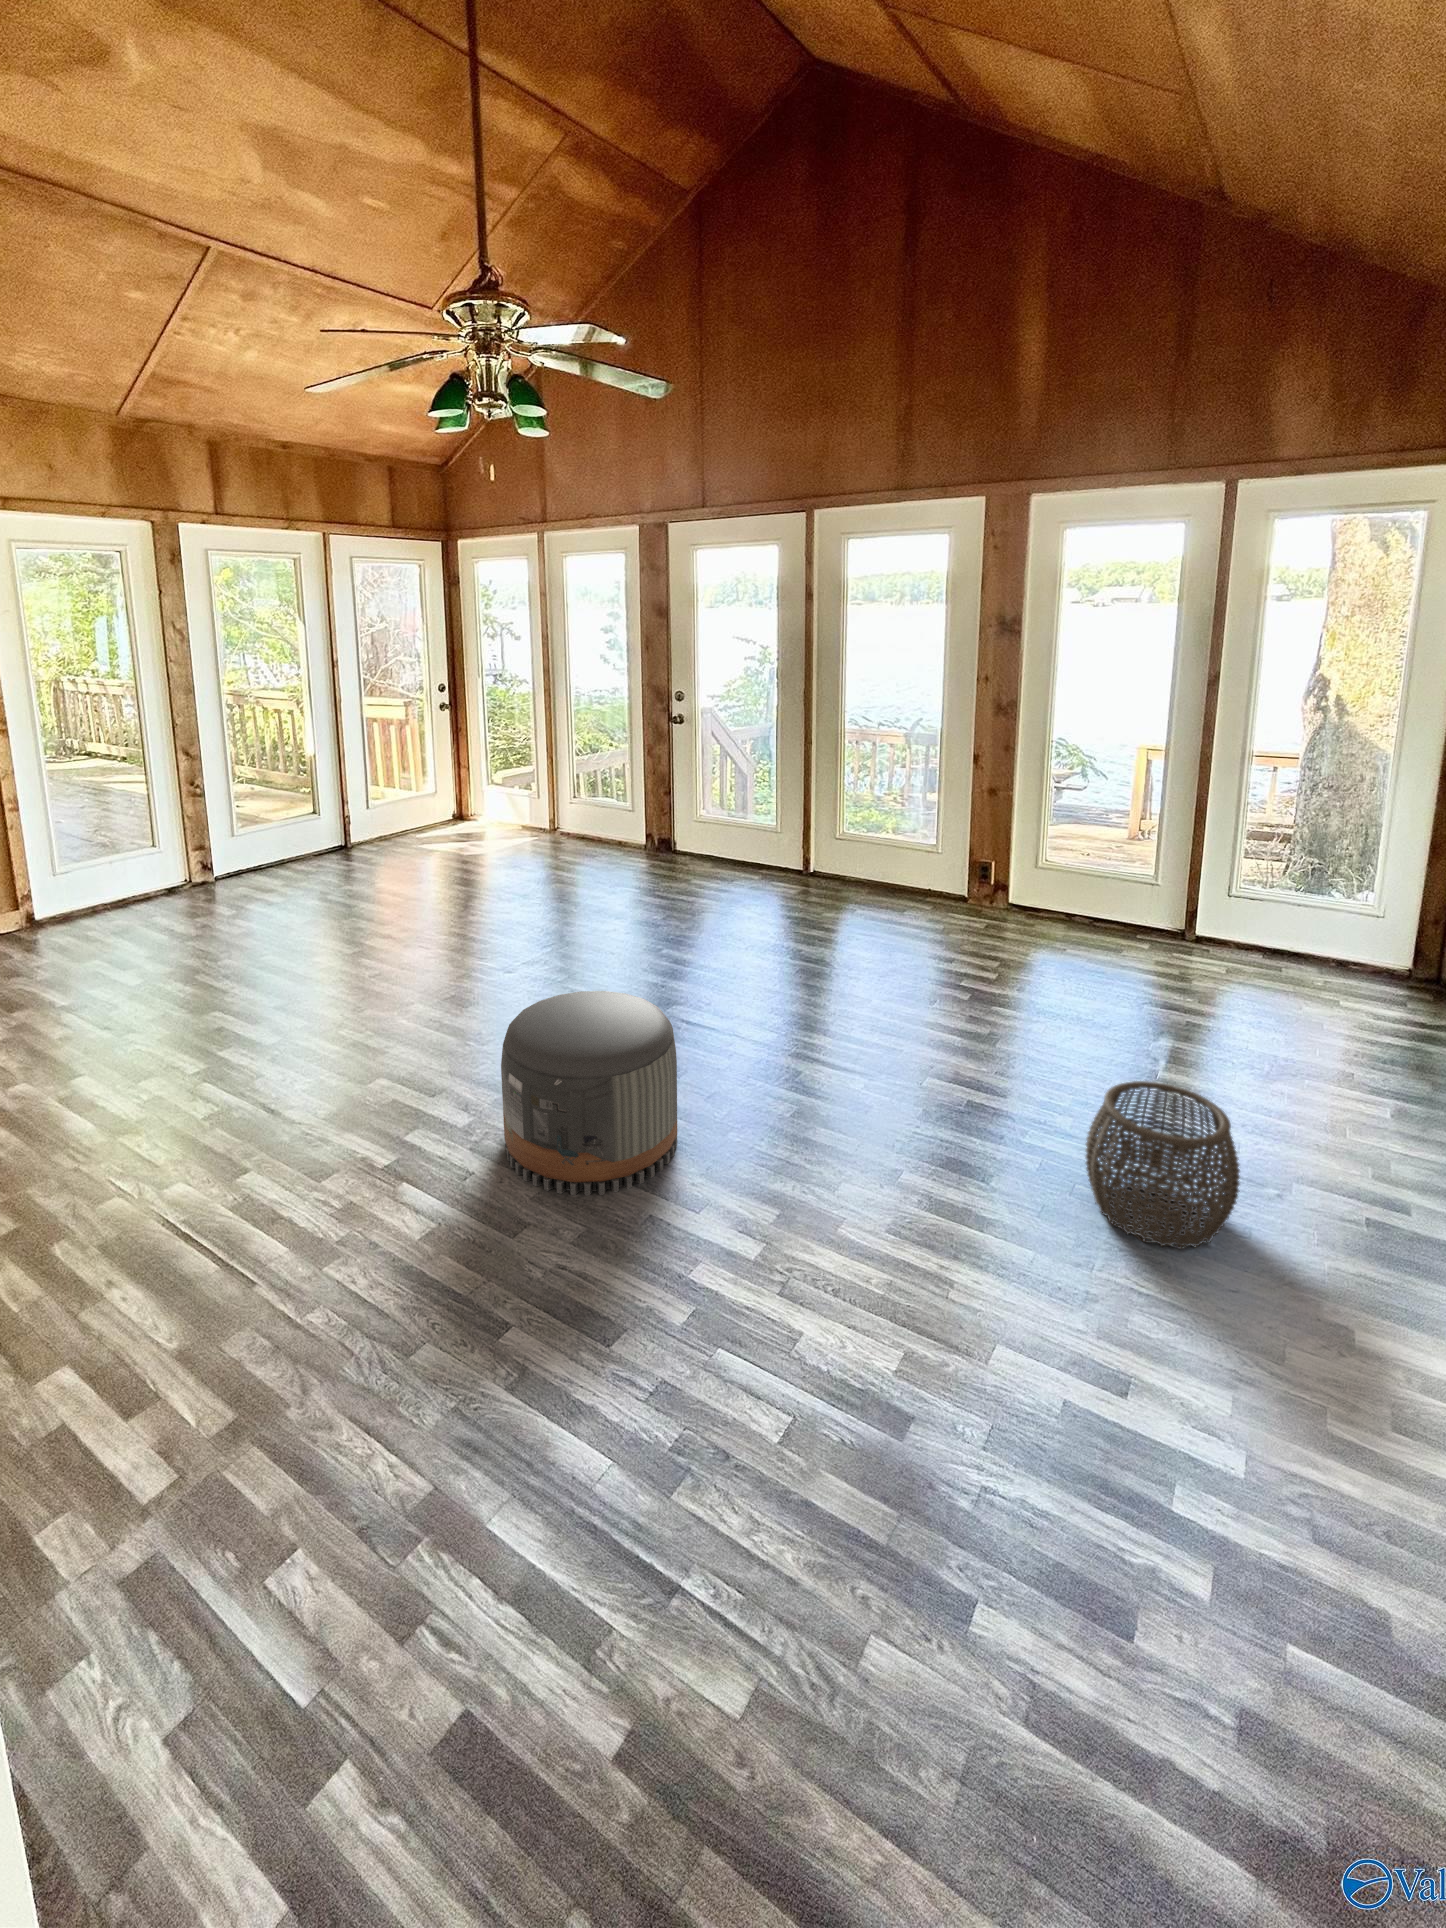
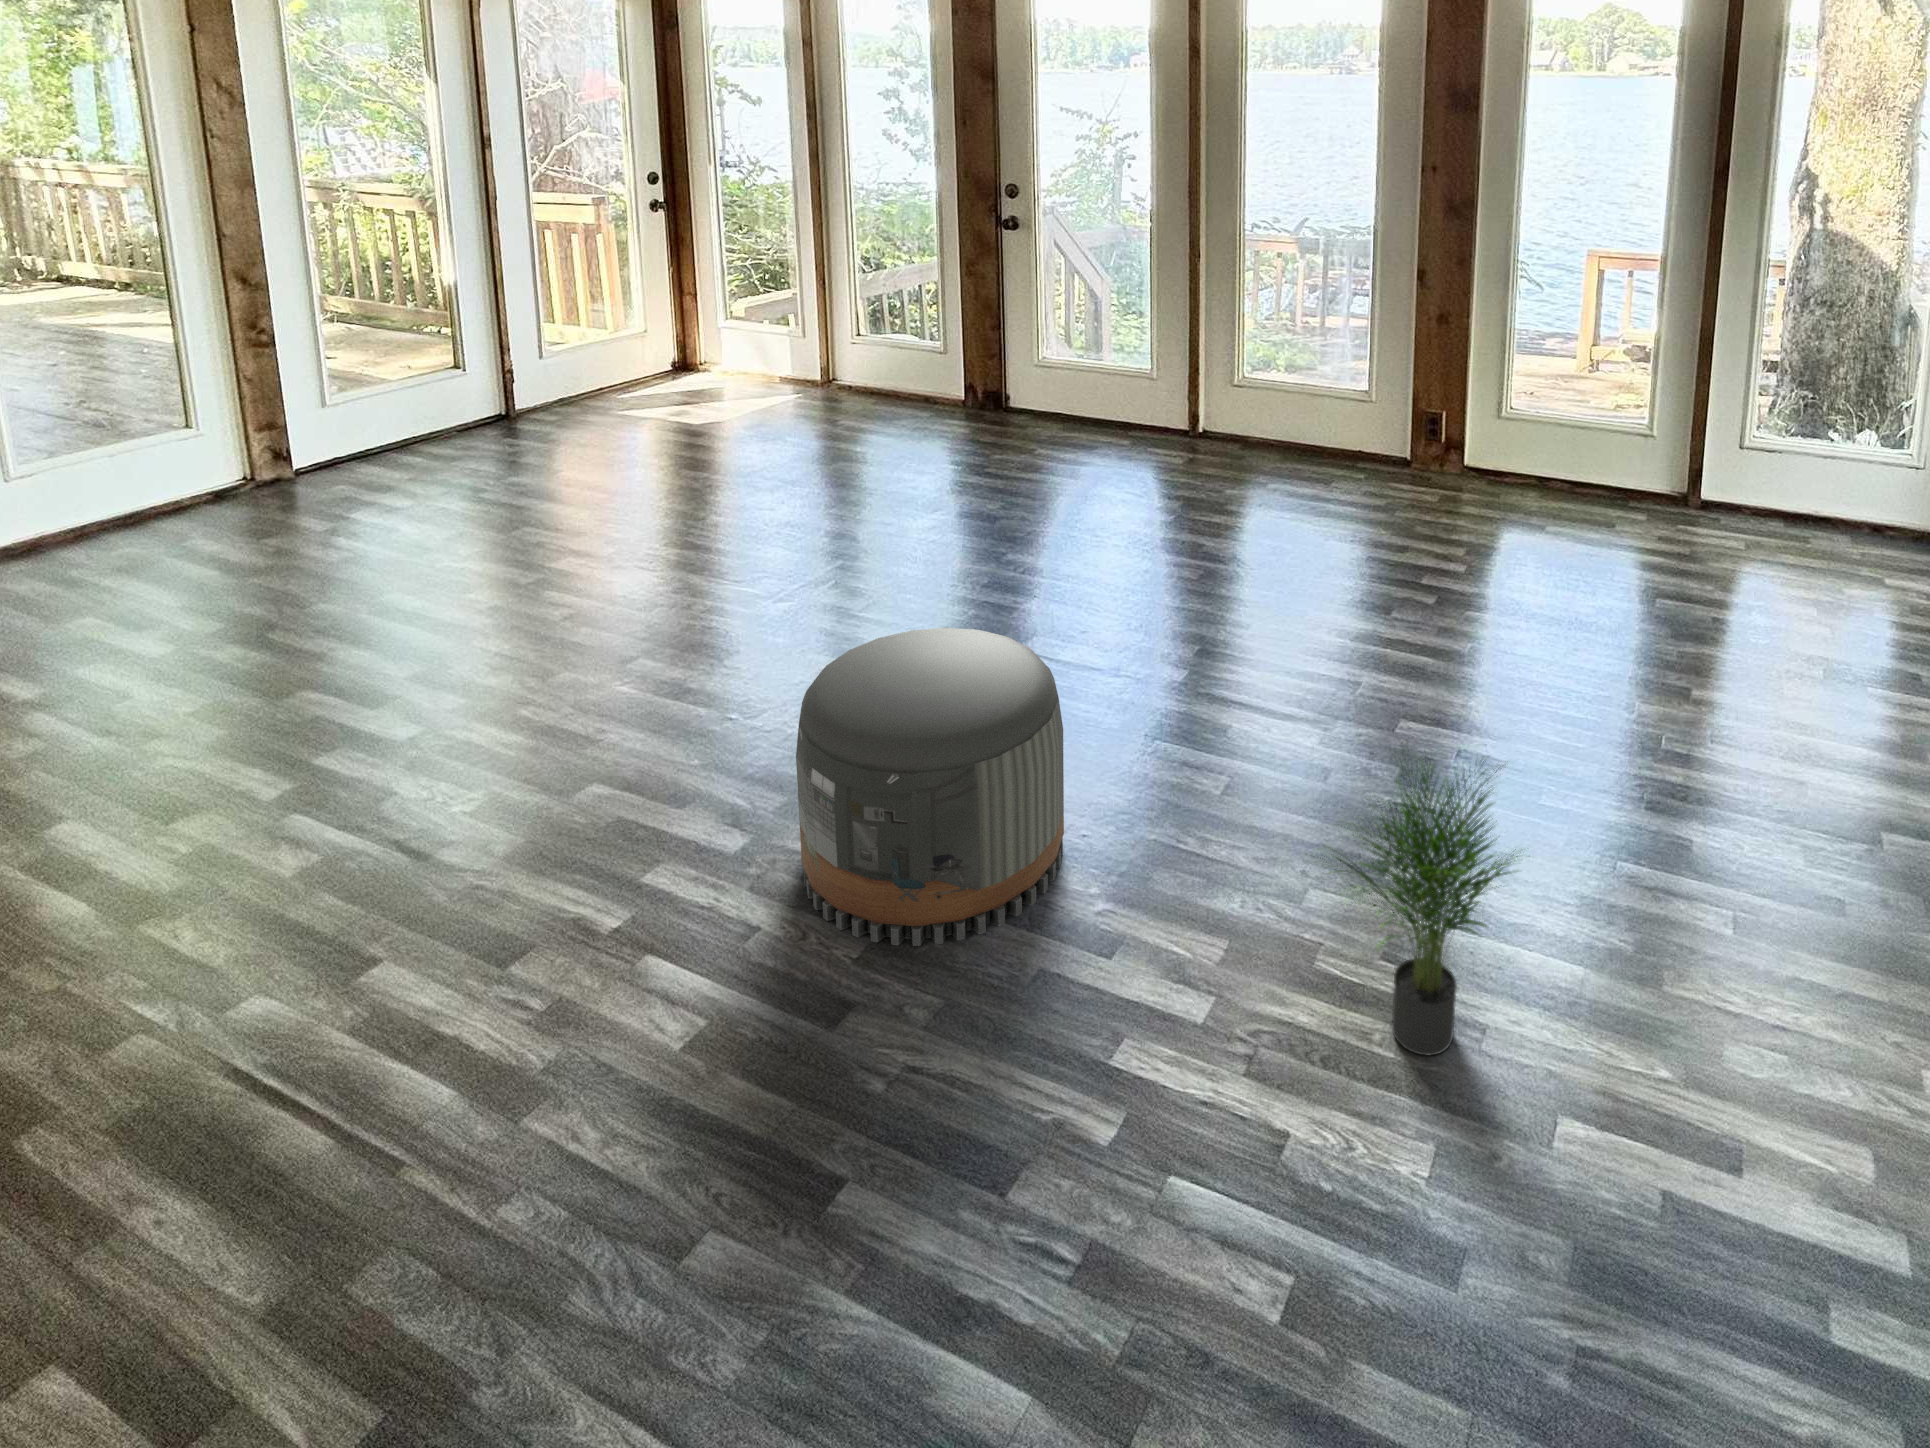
potted plant: none [819,1075,986,1297] -> present [1320,754,1518,1055]
woven basket: present [1086,1081,1240,1249] -> none [1630,710,1836,939]

